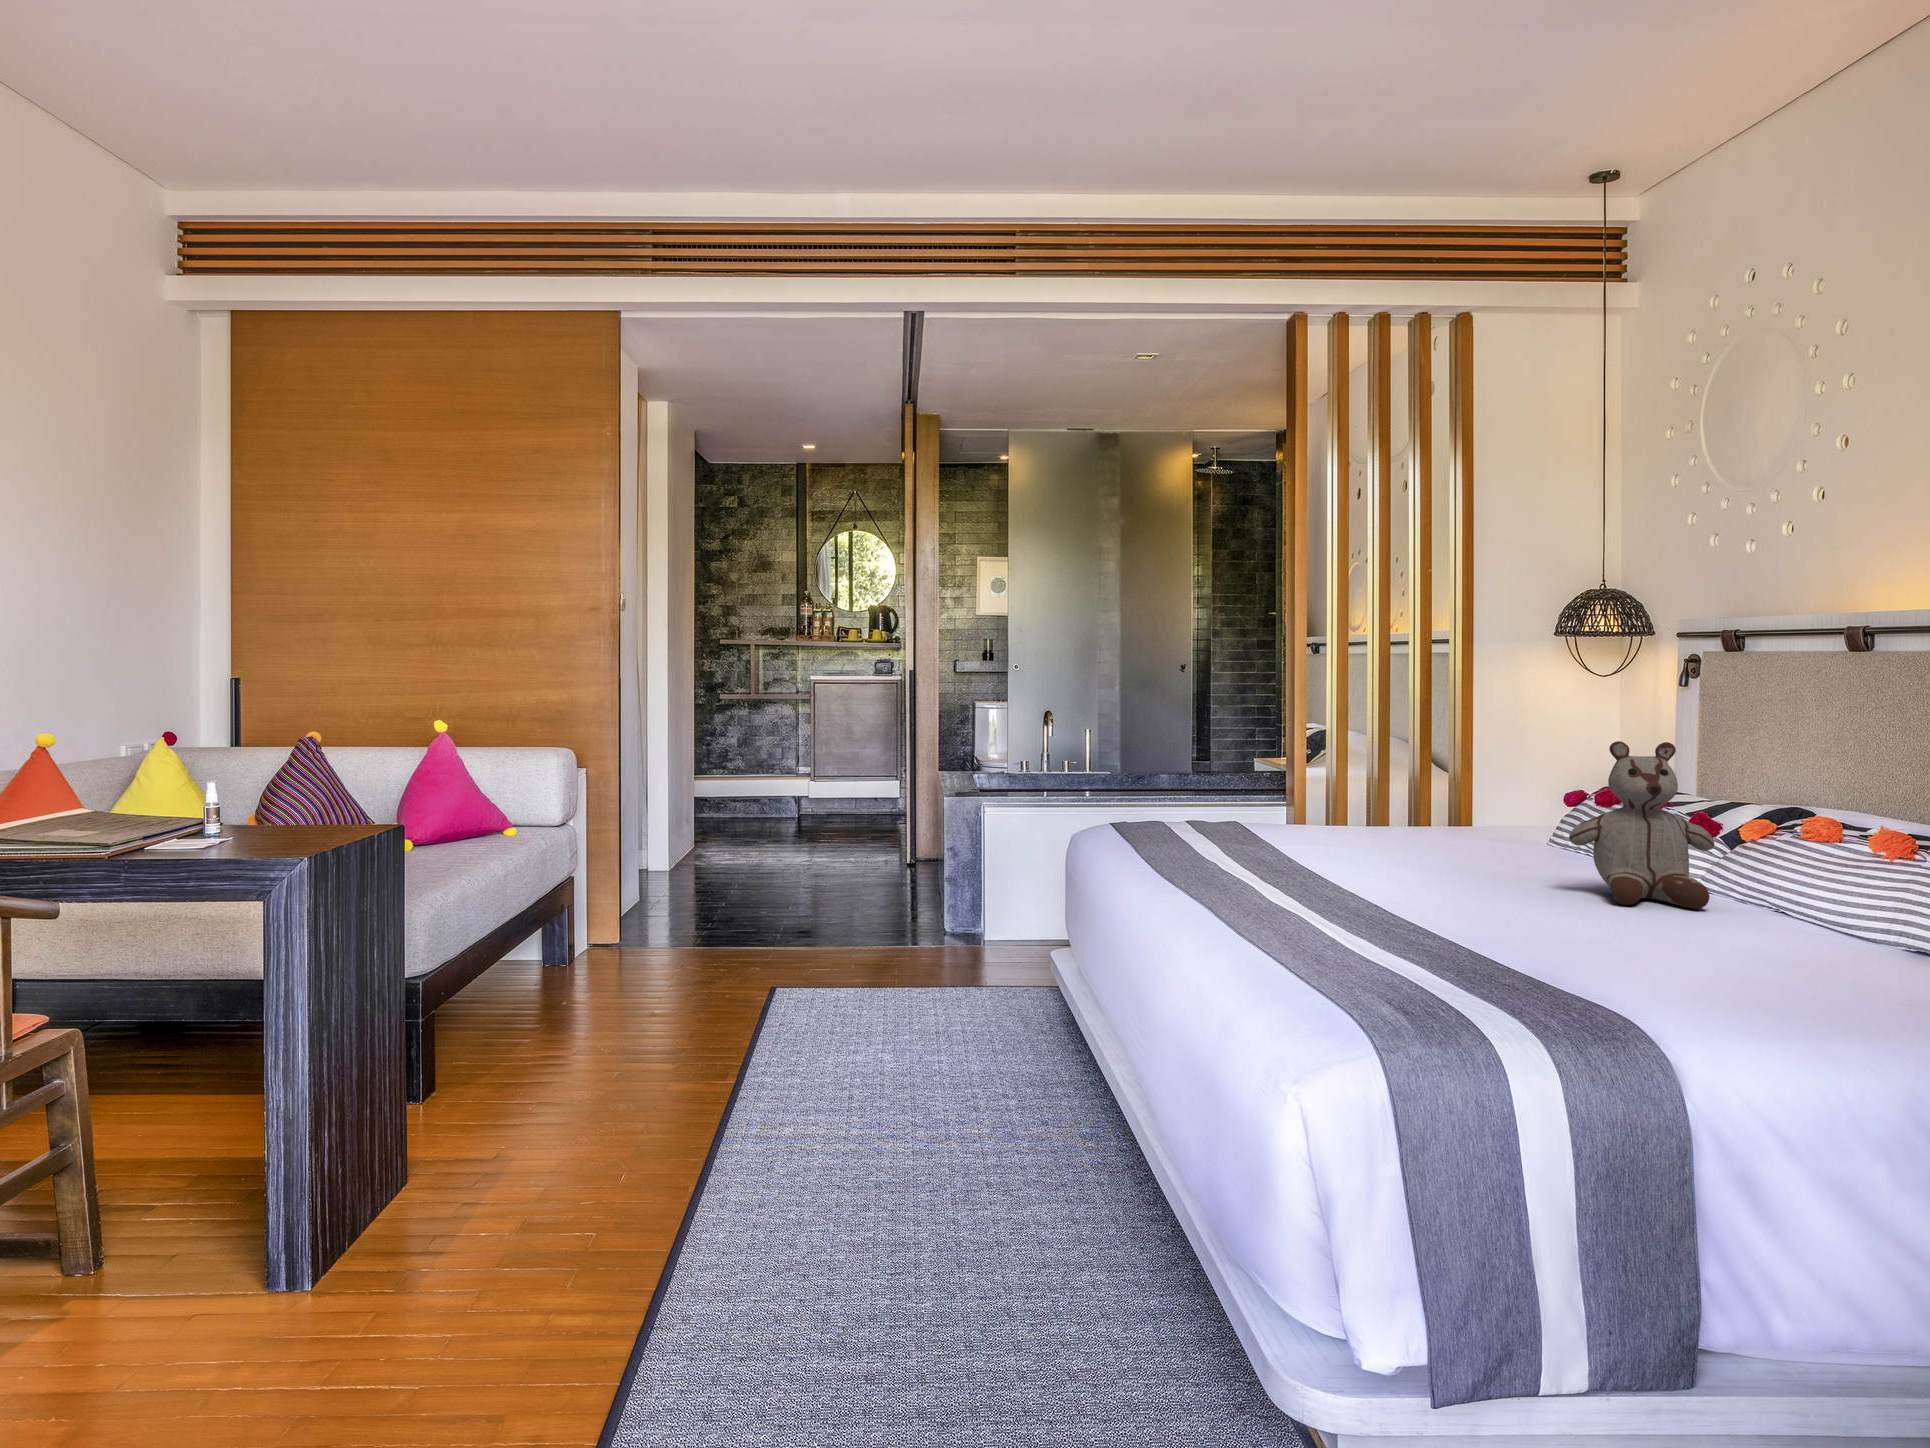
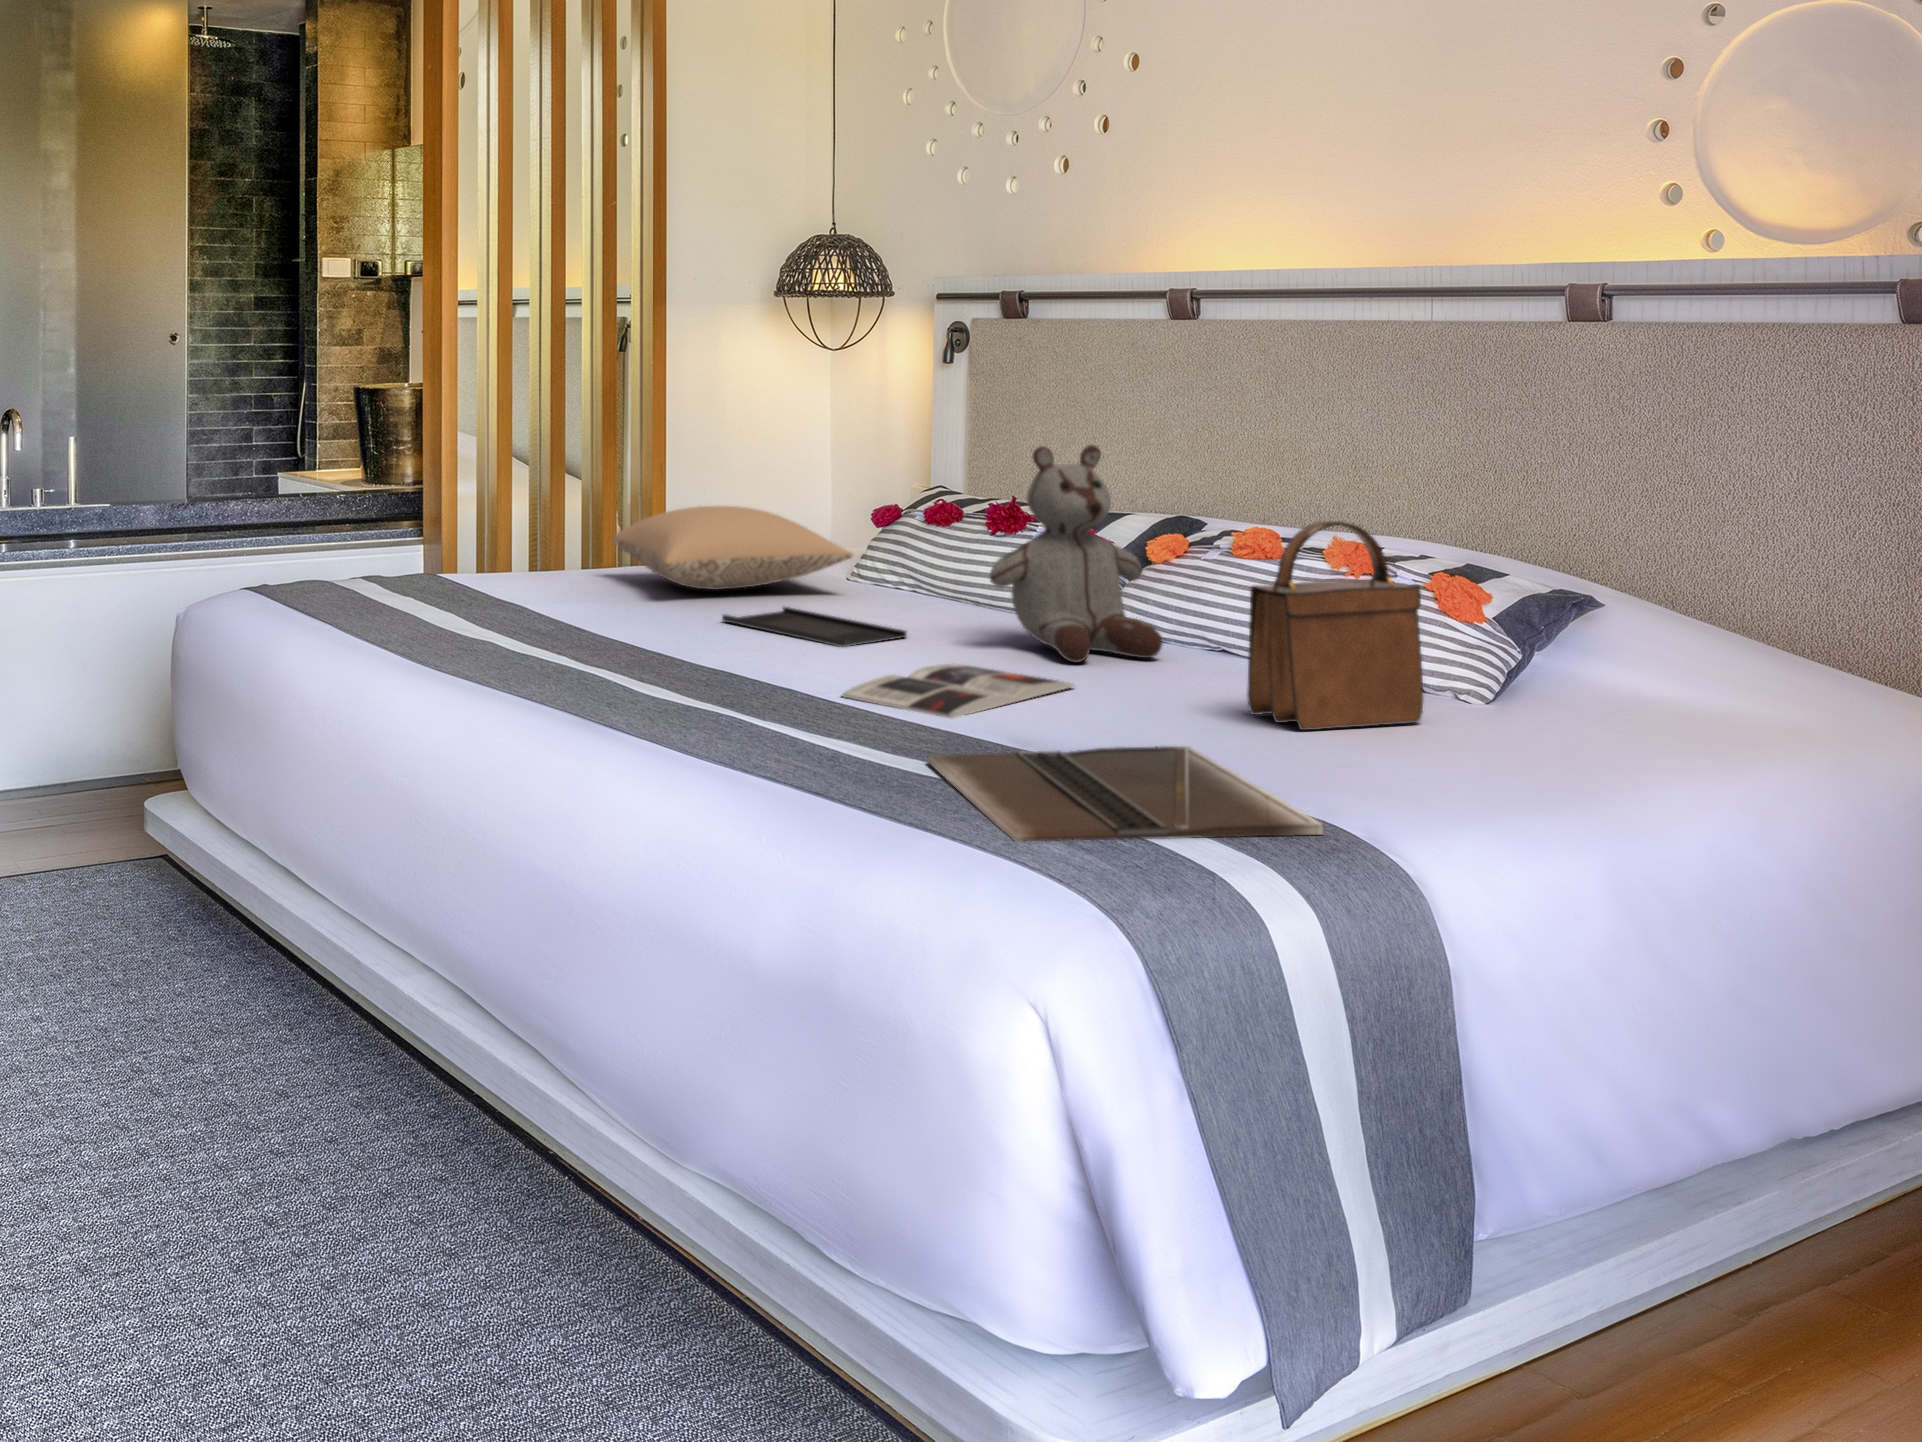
pillow: none [1359,783,1523,841] -> present [614,506,853,590]
handbag: none [1707,800,1871,969] -> present [1247,521,1423,730]
tray: none [1390,853,1515,879] -> present [722,607,907,647]
magazine: none [1392,892,1591,923] -> present [841,664,1074,719]
laptop: none [1359,935,1608,1012] -> present [927,746,1324,841]

